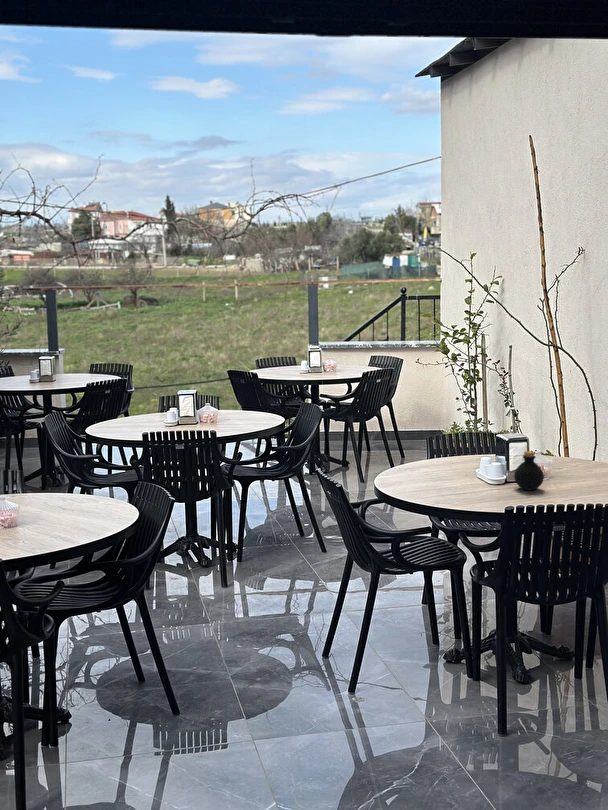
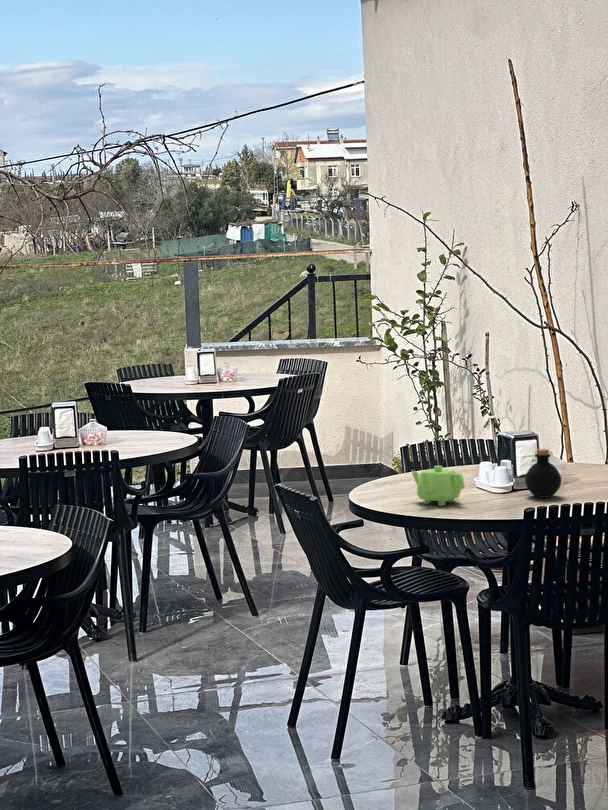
teapot: none [423,461,463,494] -> present [412,466,464,506]

